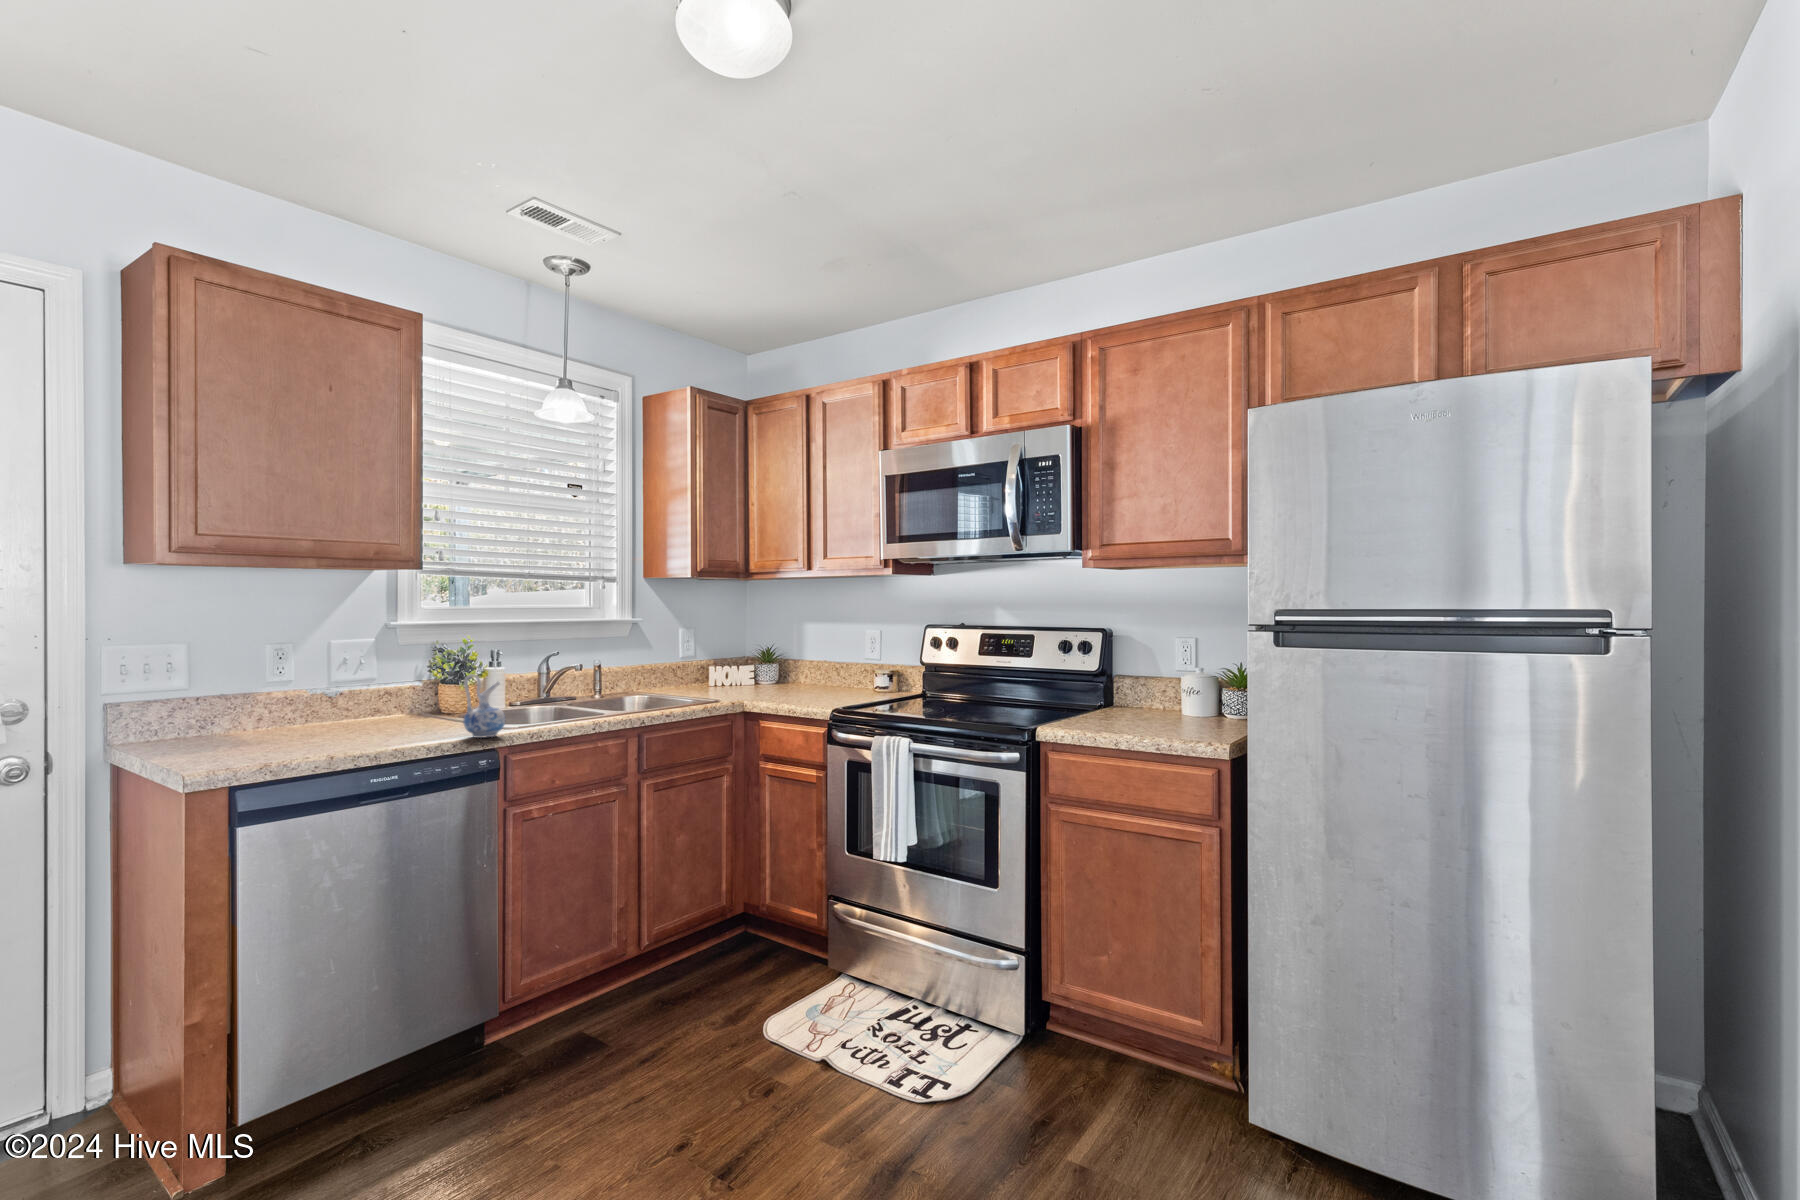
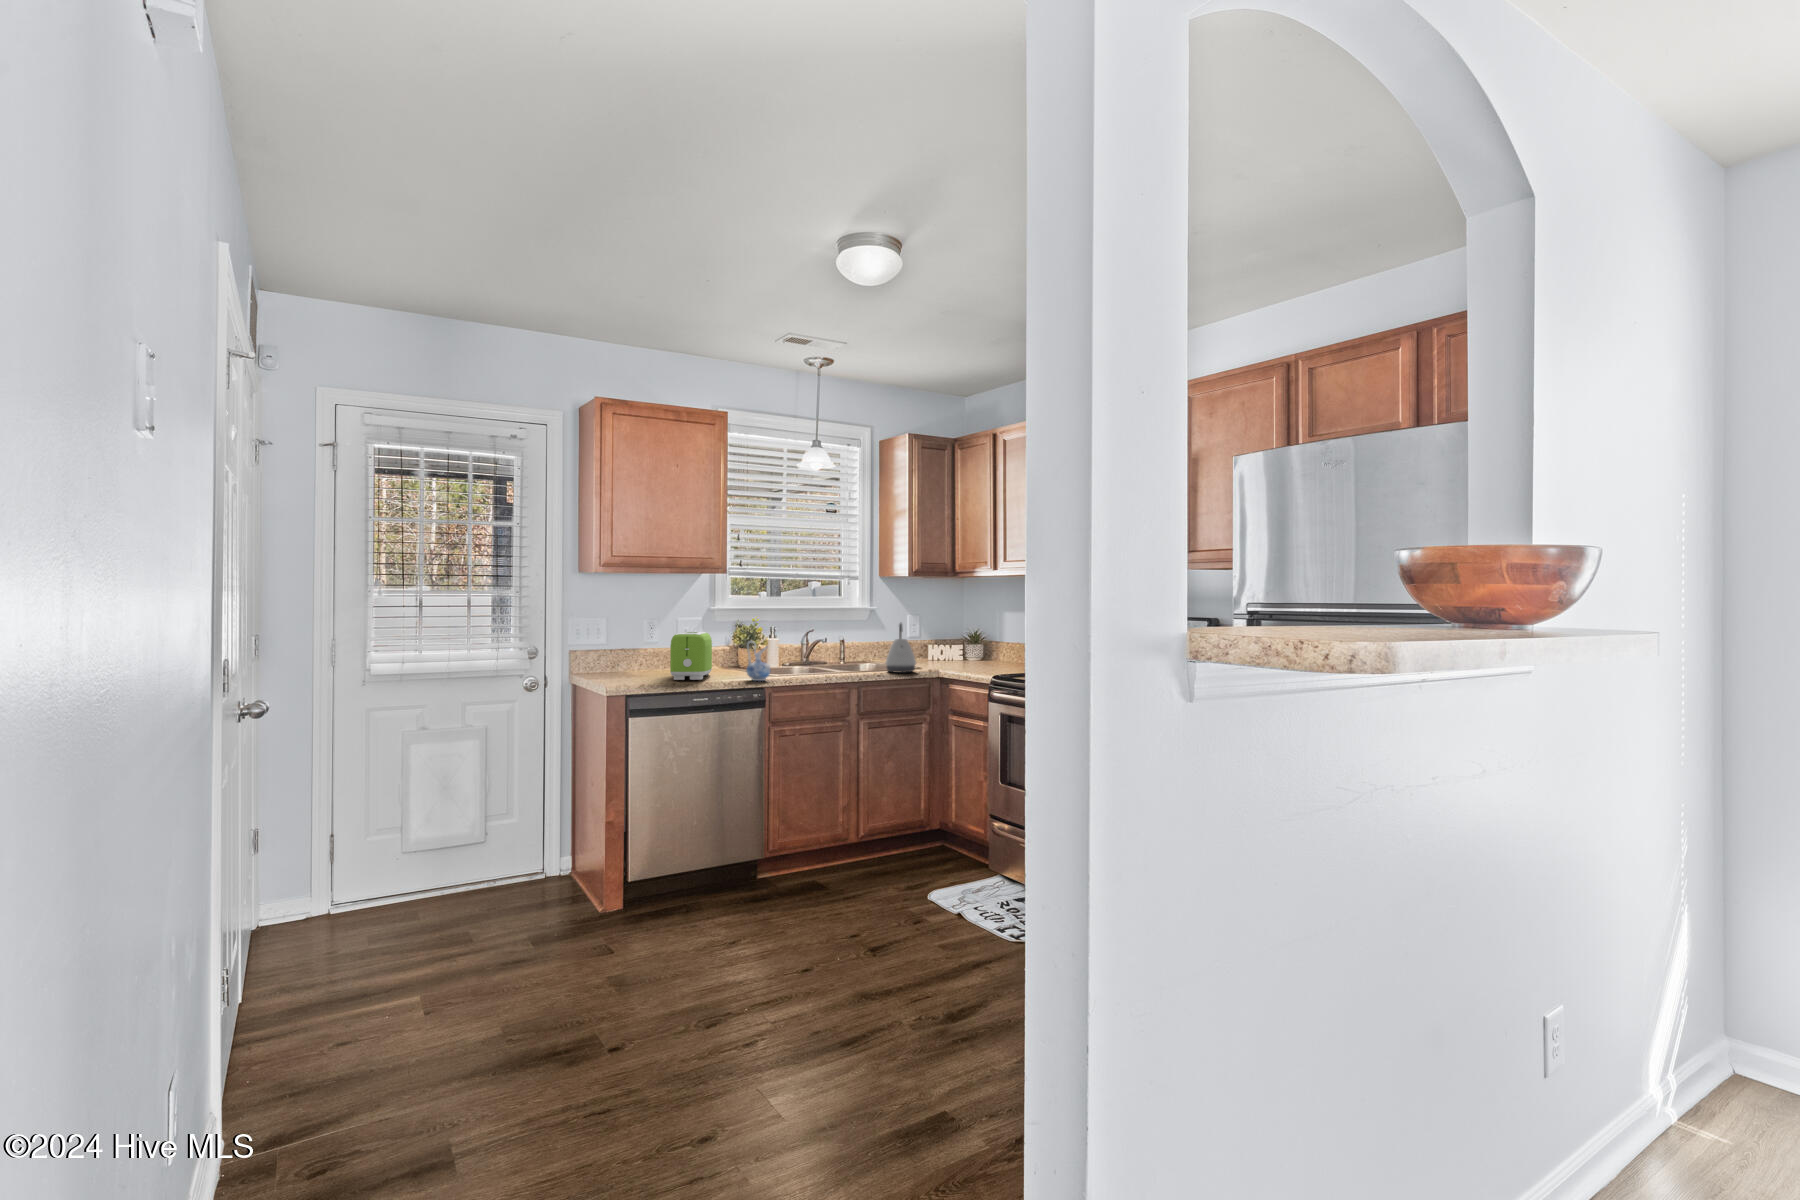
kettle: none [670,639,714,709] -> present [886,623,916,673]
toaster: none [321,662,398,746] -> present [670,632,712,680]

